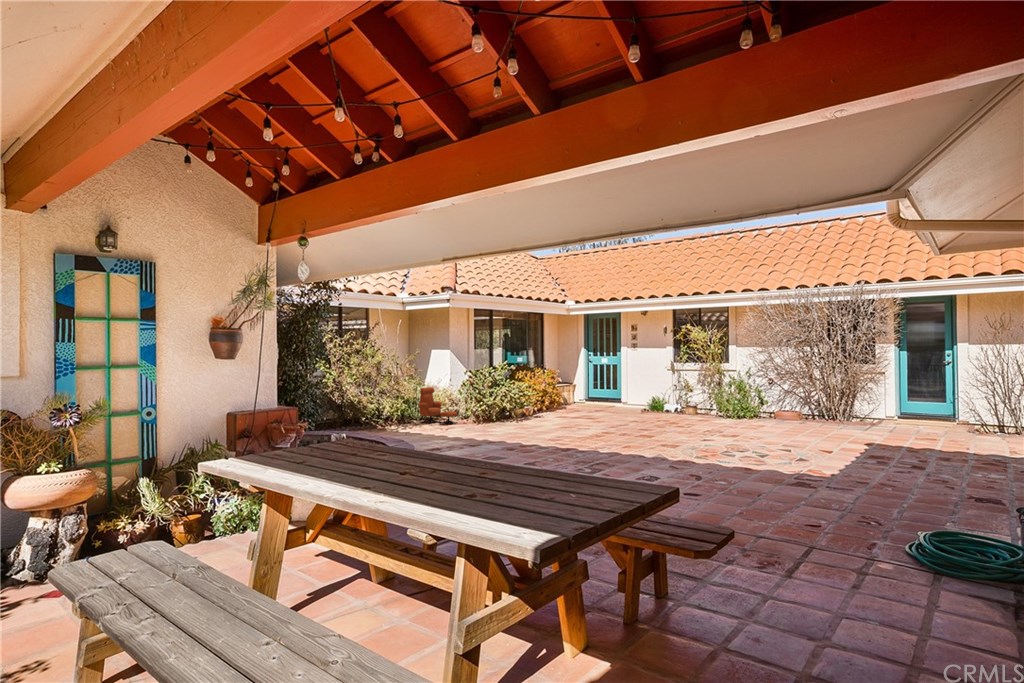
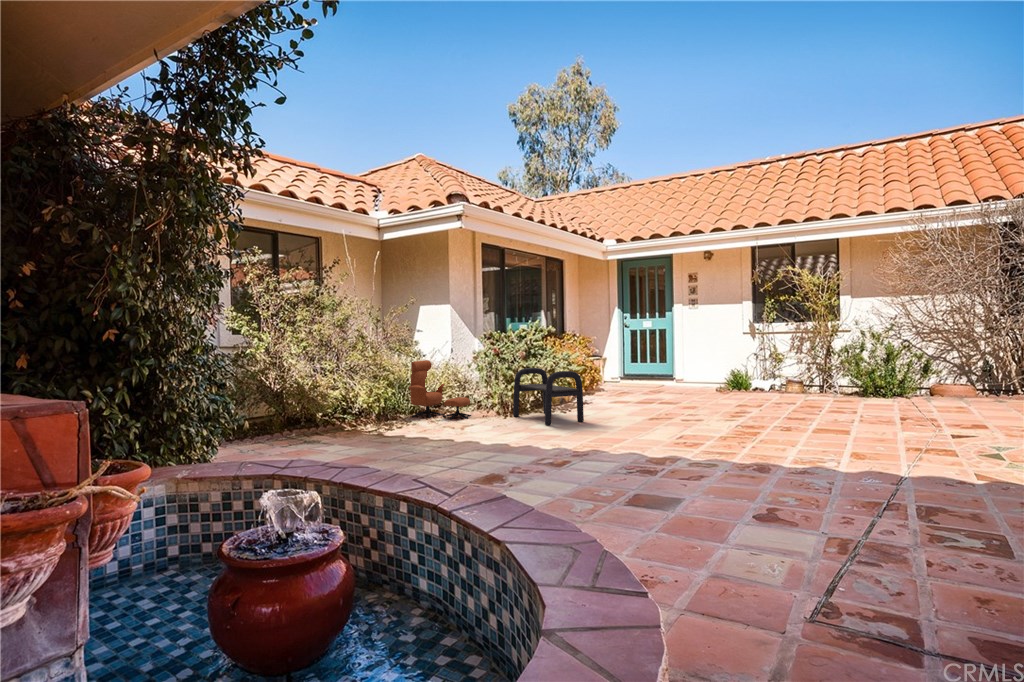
bench: none [484,393,524,428] -> present [513,368,584,425]

